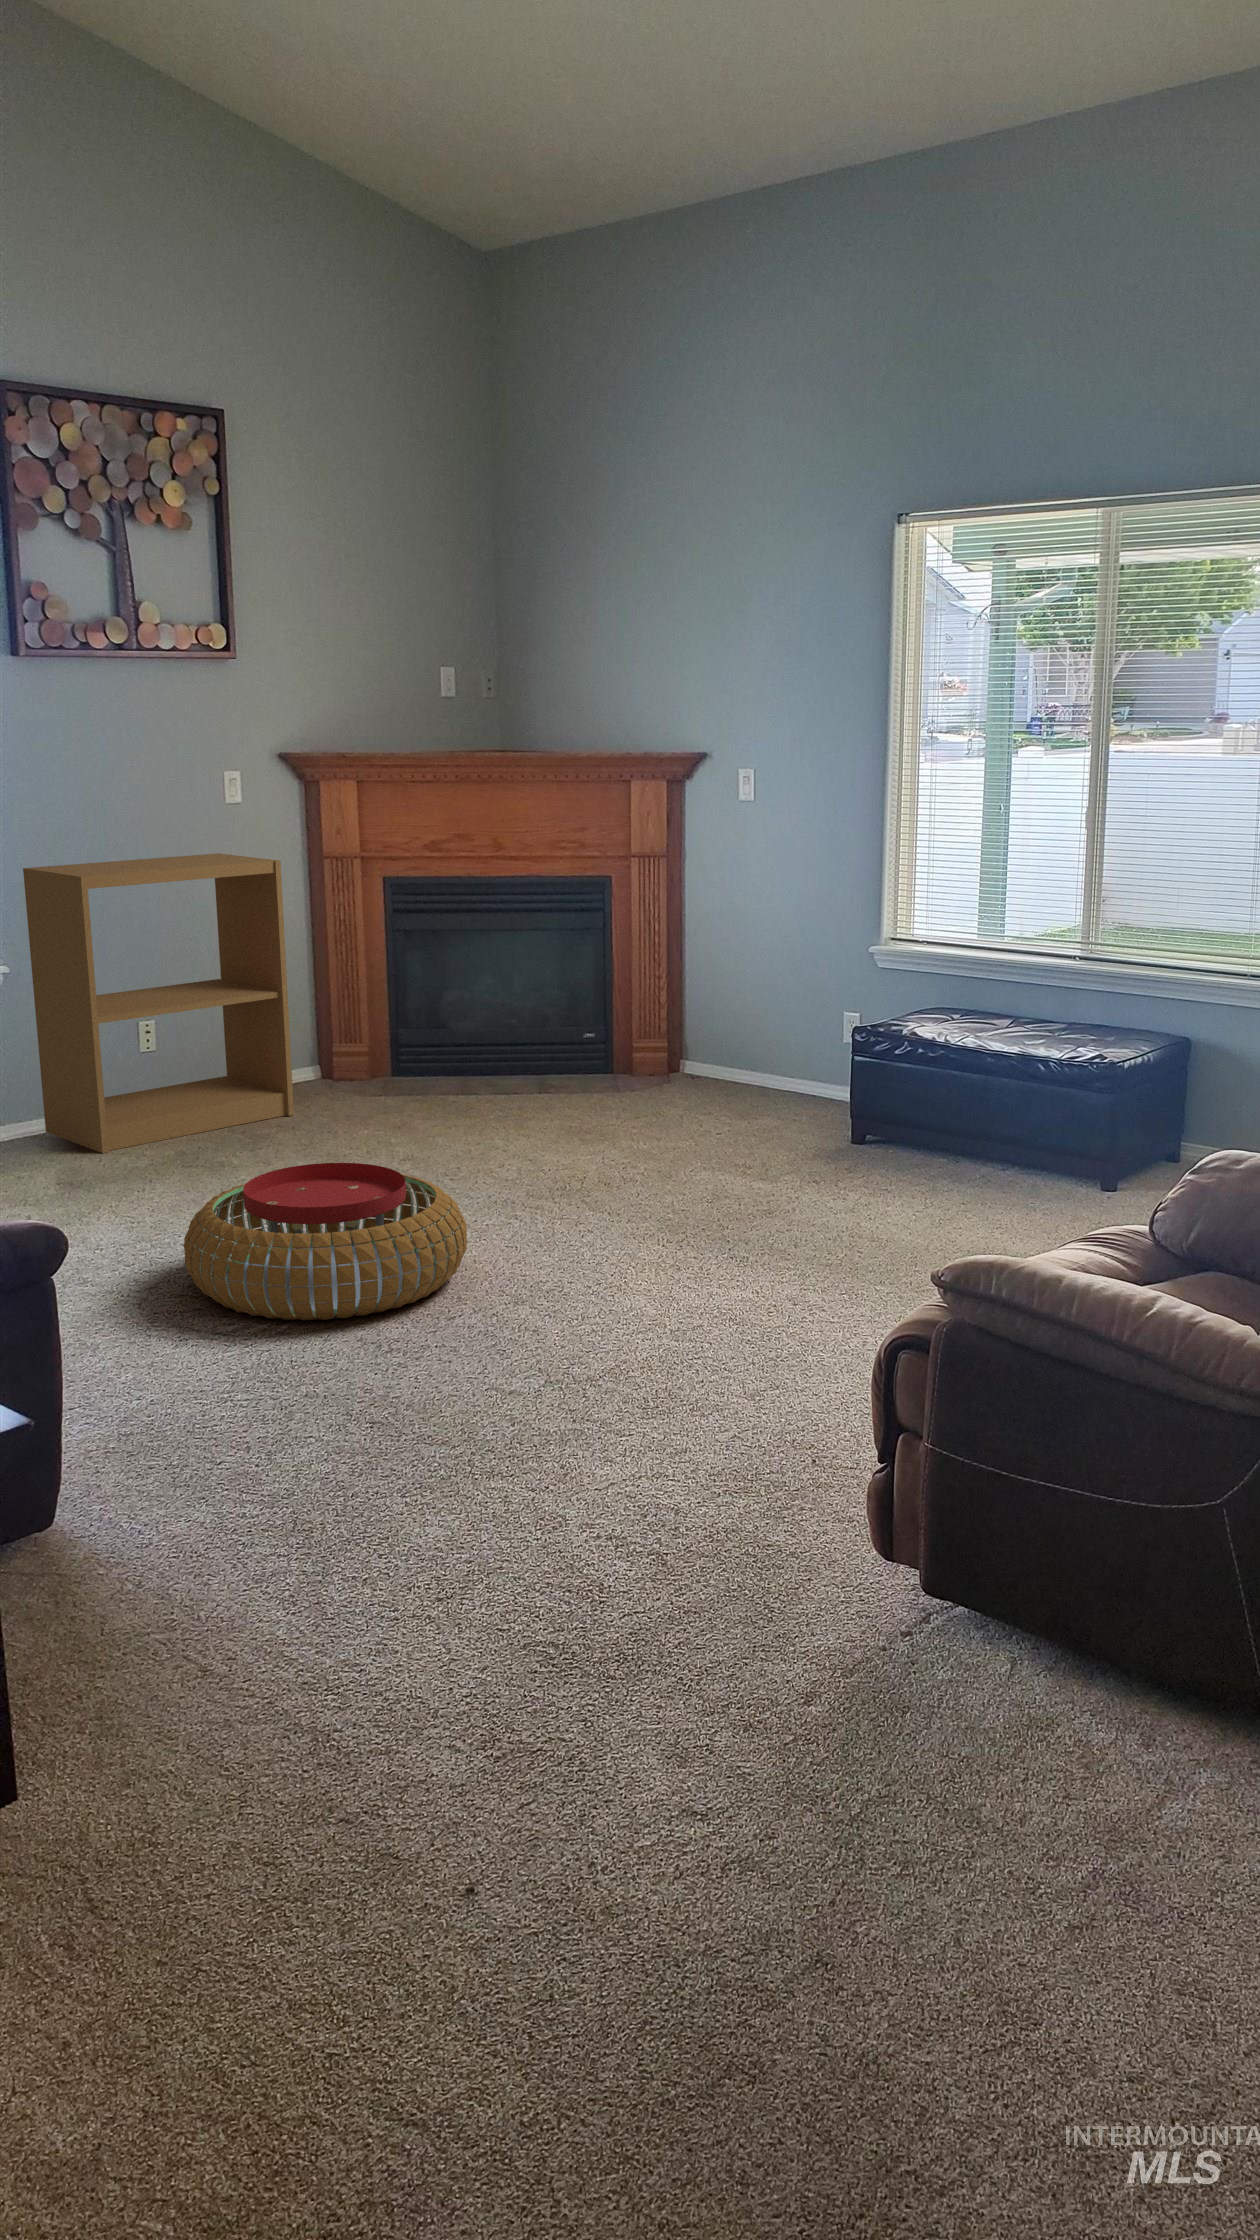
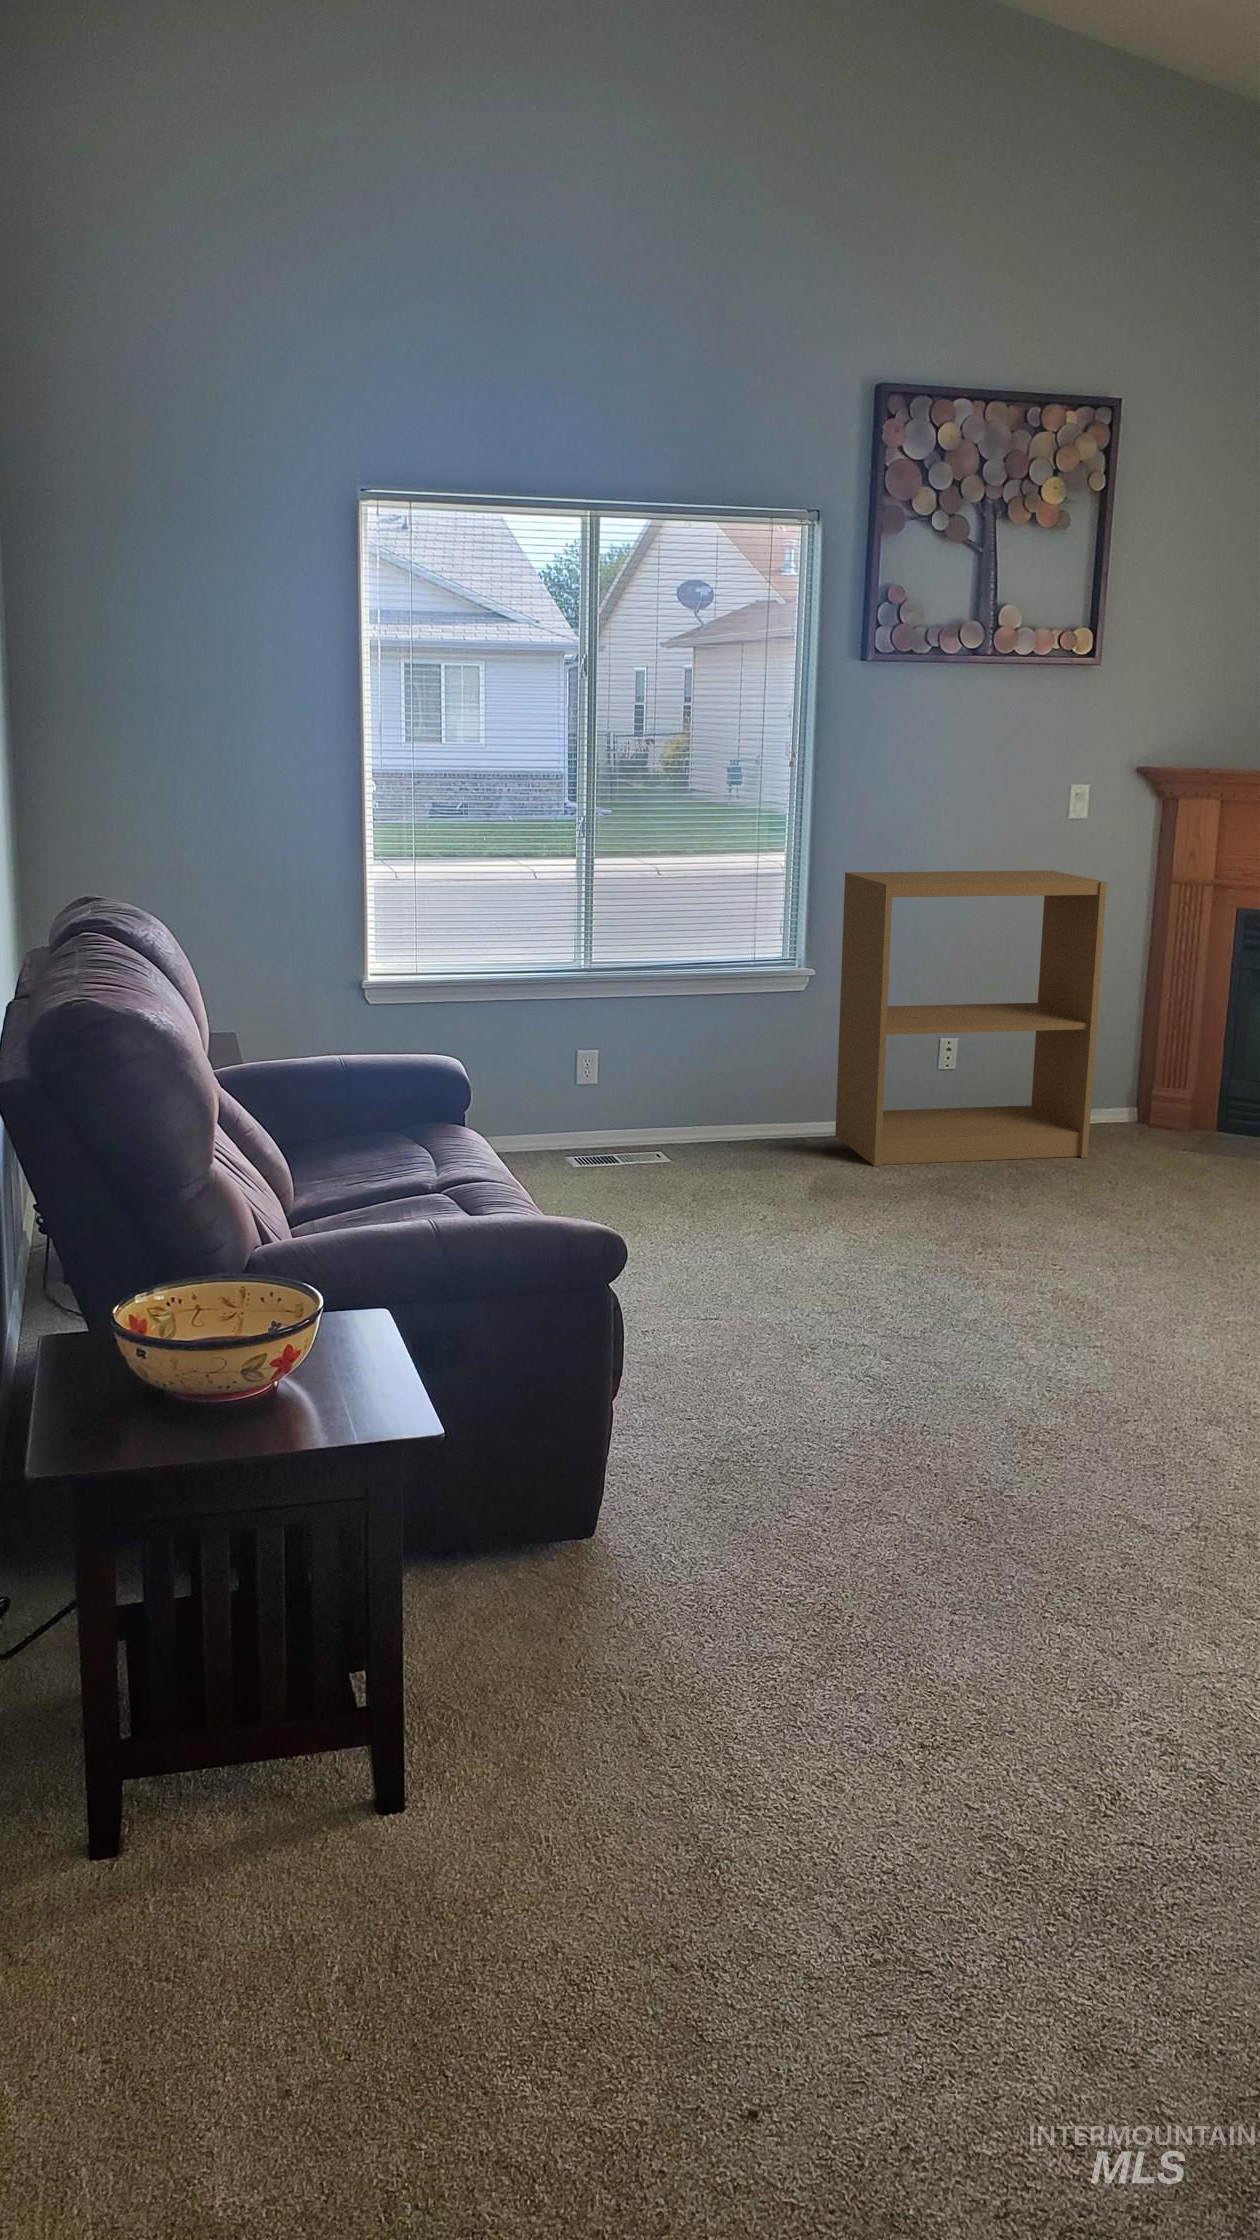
pouf: present [184,1163,467,1320] -> none [866,1215,1185,1394]

